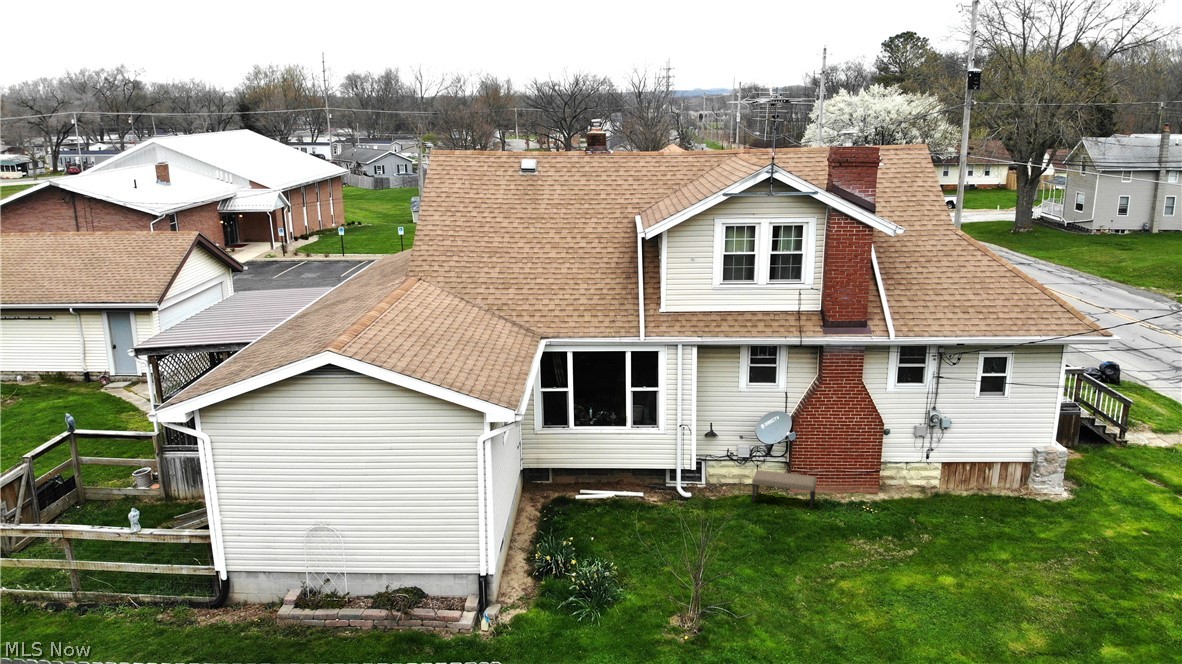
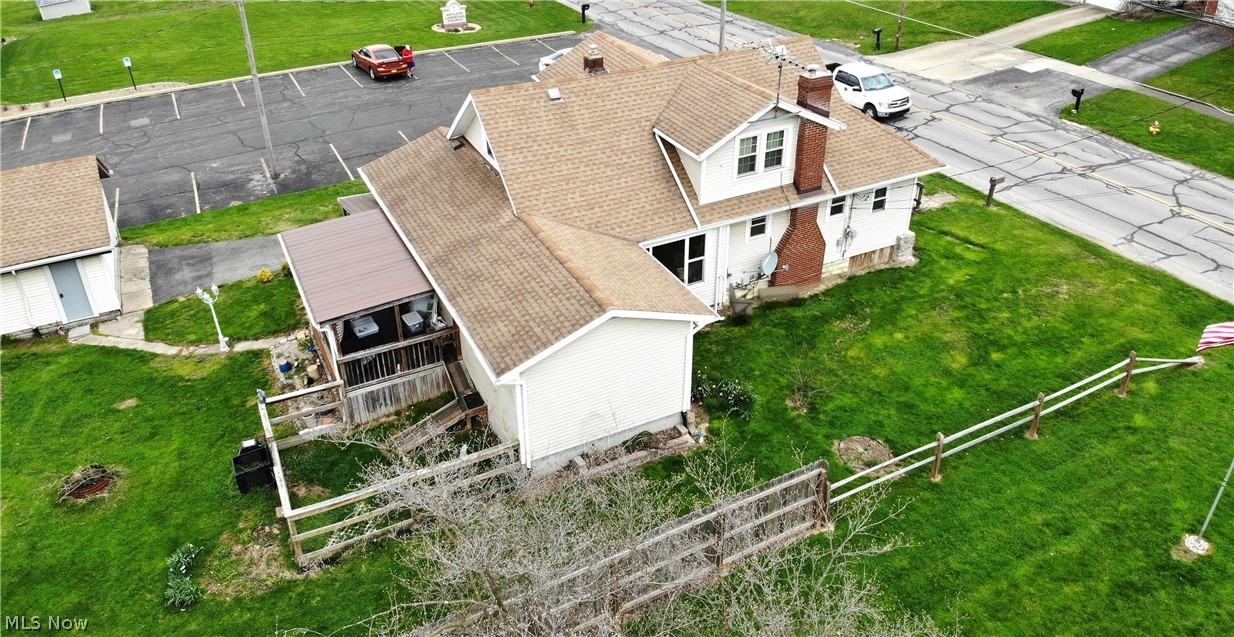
lounge chair: none [681,448,739,517] -> present [726,283,753,325]

